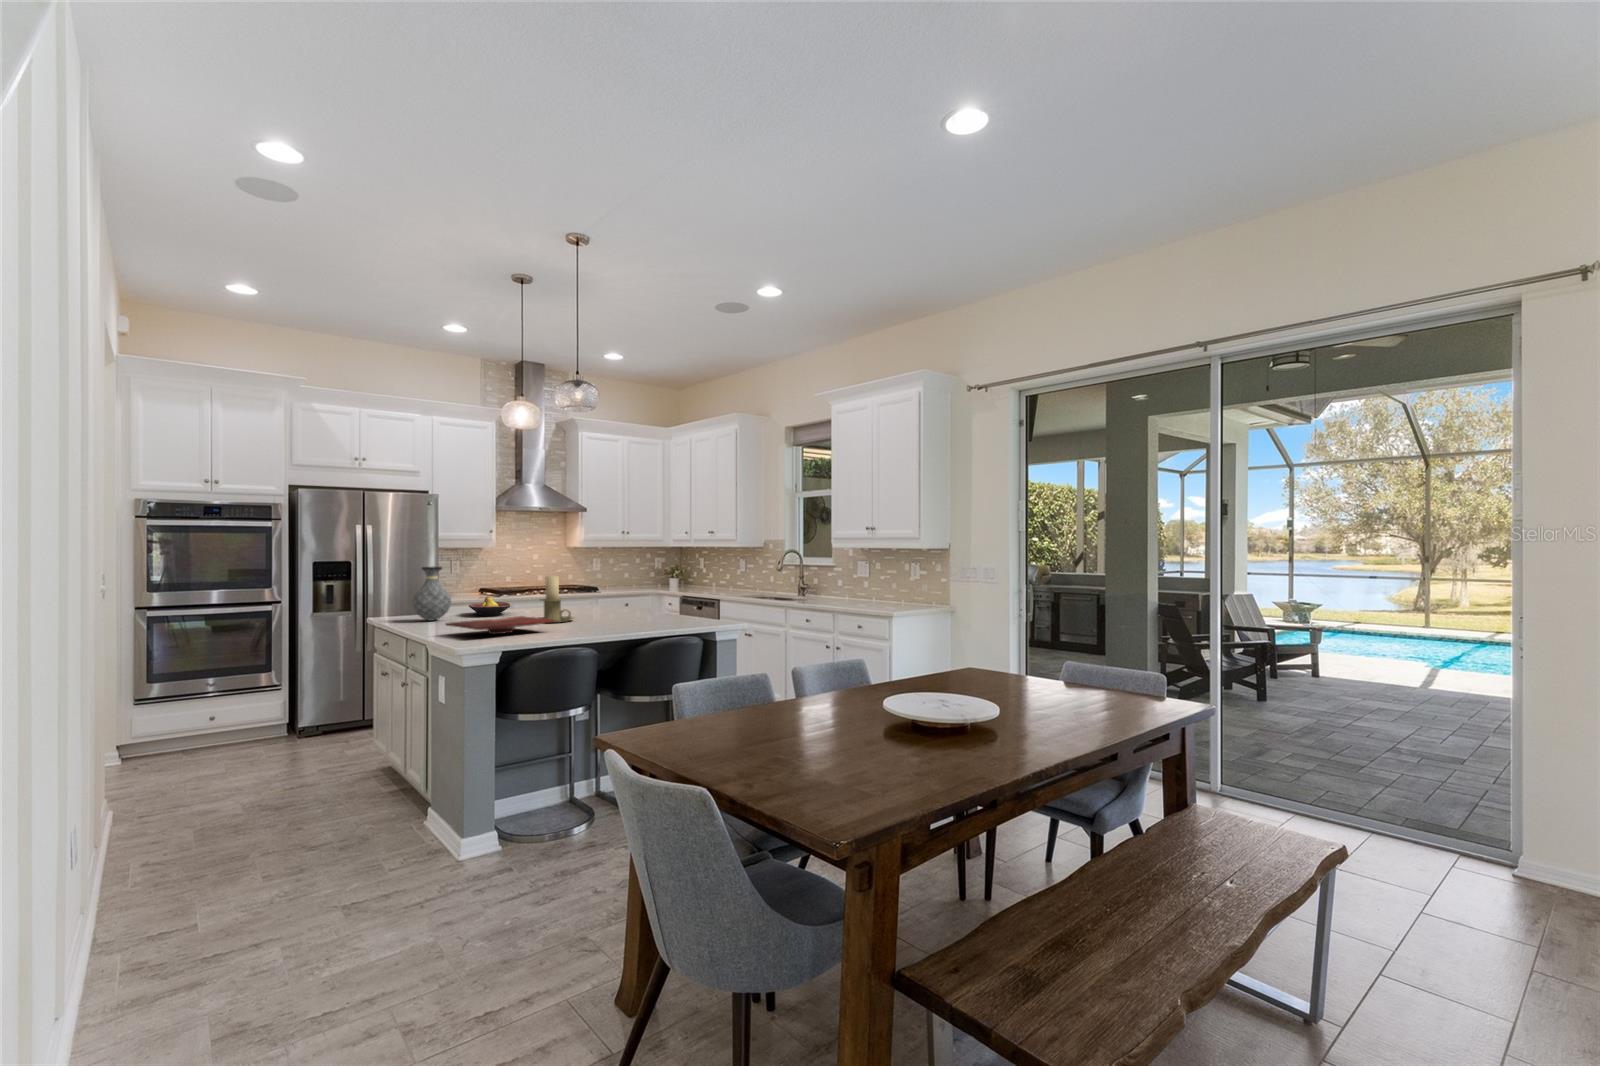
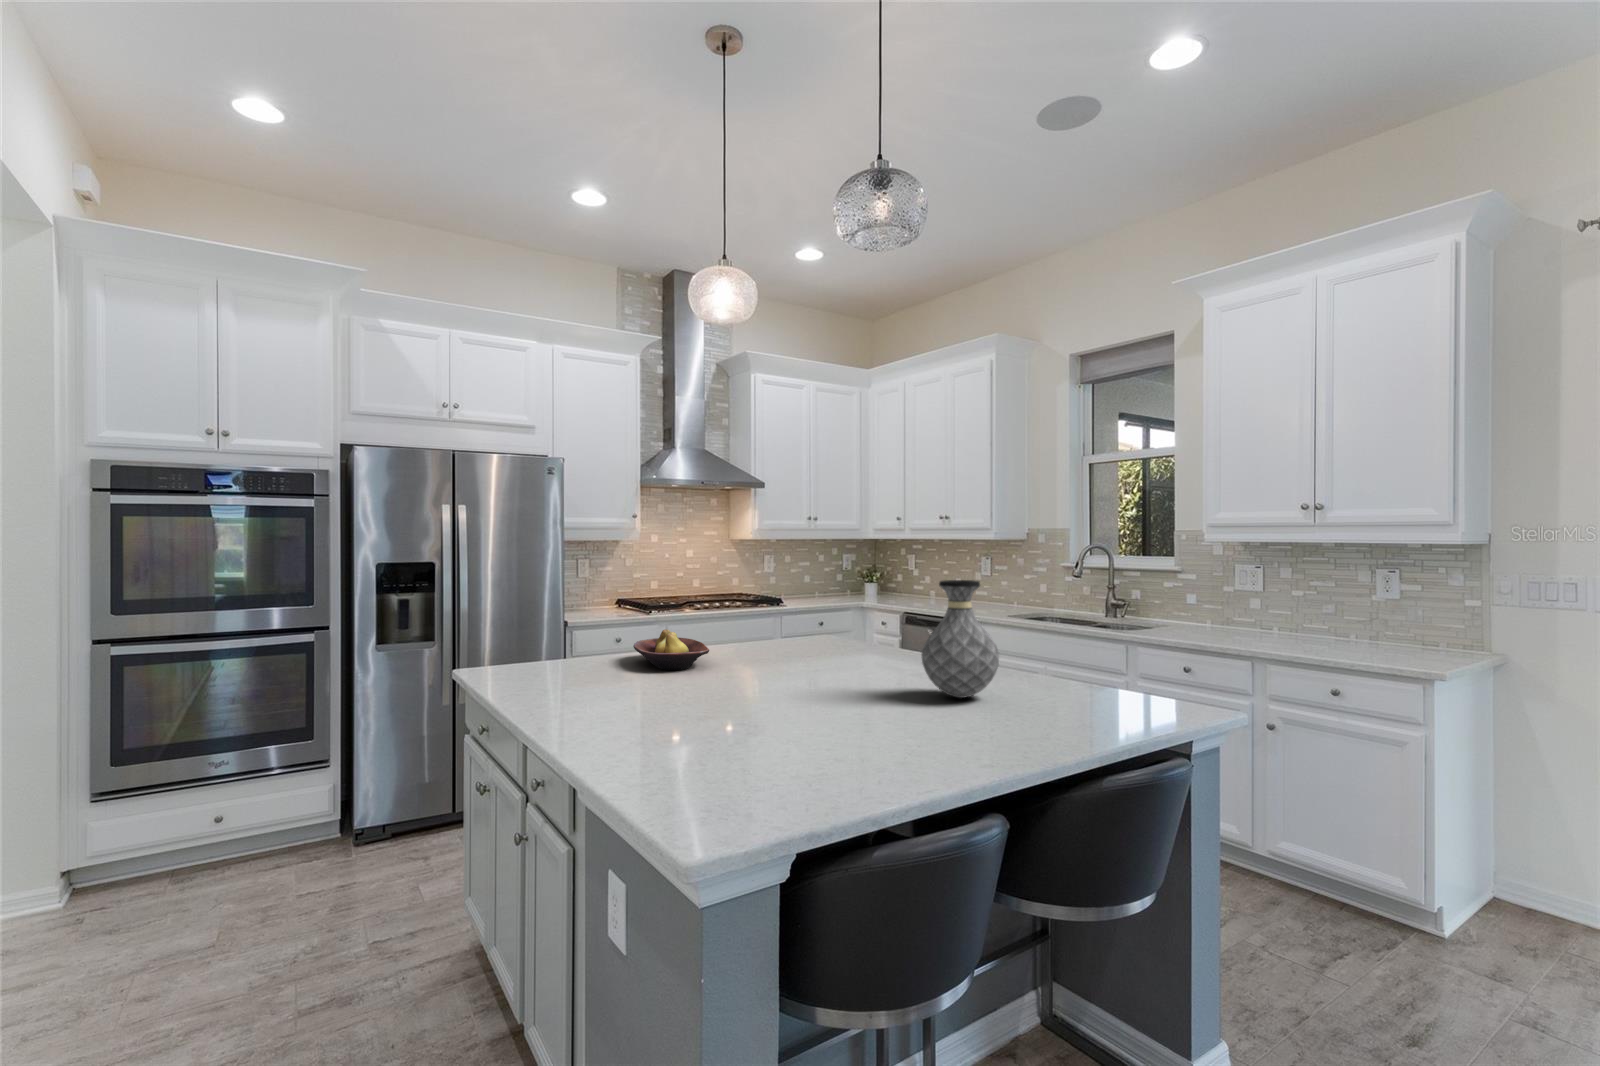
vase: present [412,567,451,621] -> present [922,580,999,698]
candle holder: present [540,576,574,623] -> none [773,600,863,701]
cutting board: present [446,616,554,634] -> none [637,697,884,764]

